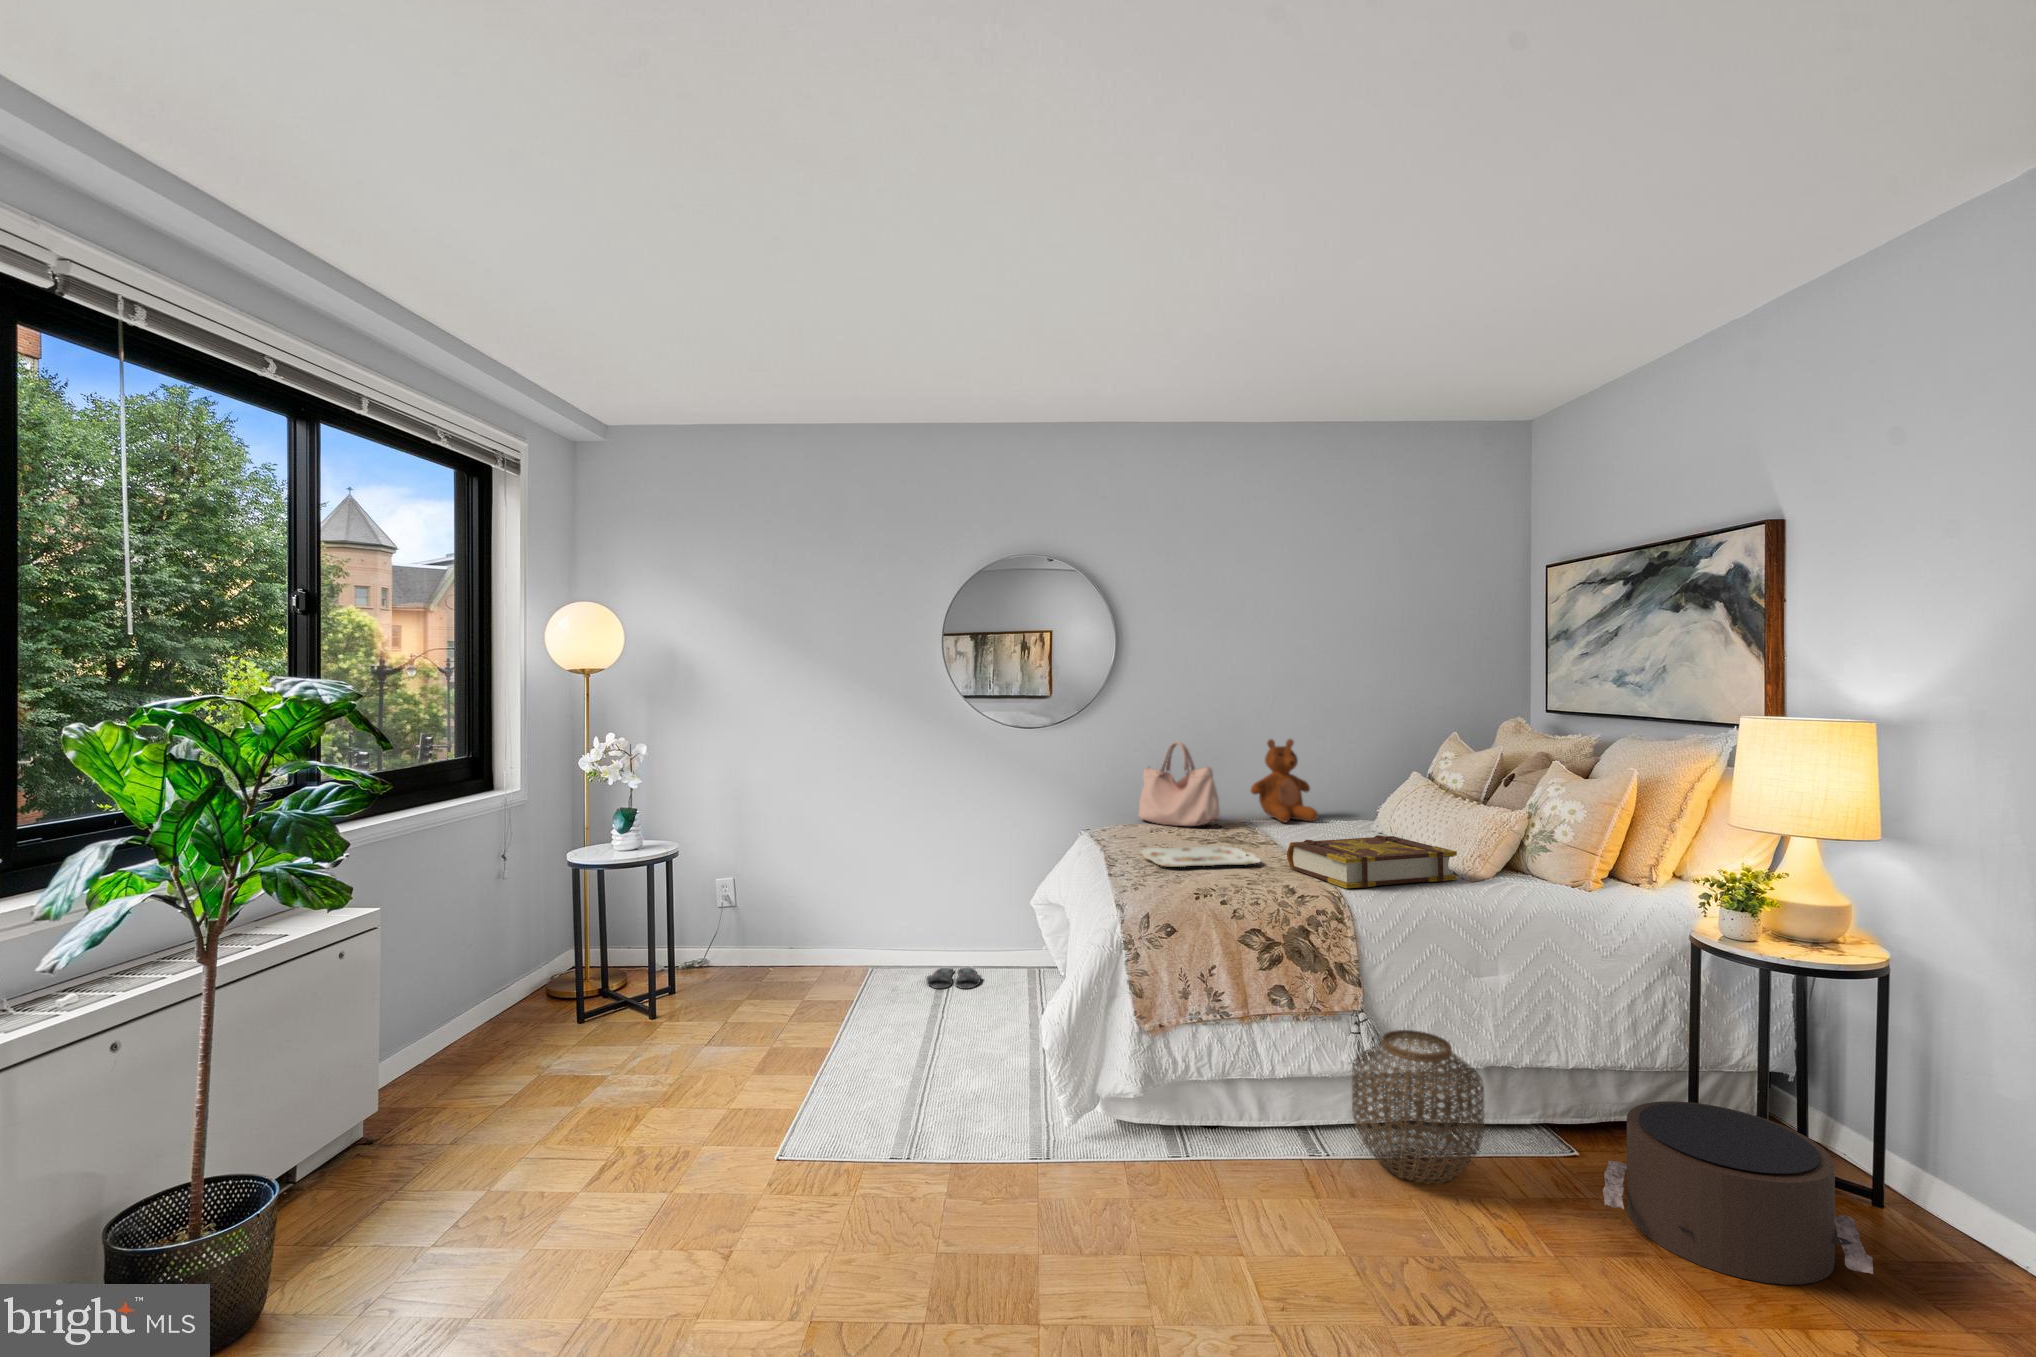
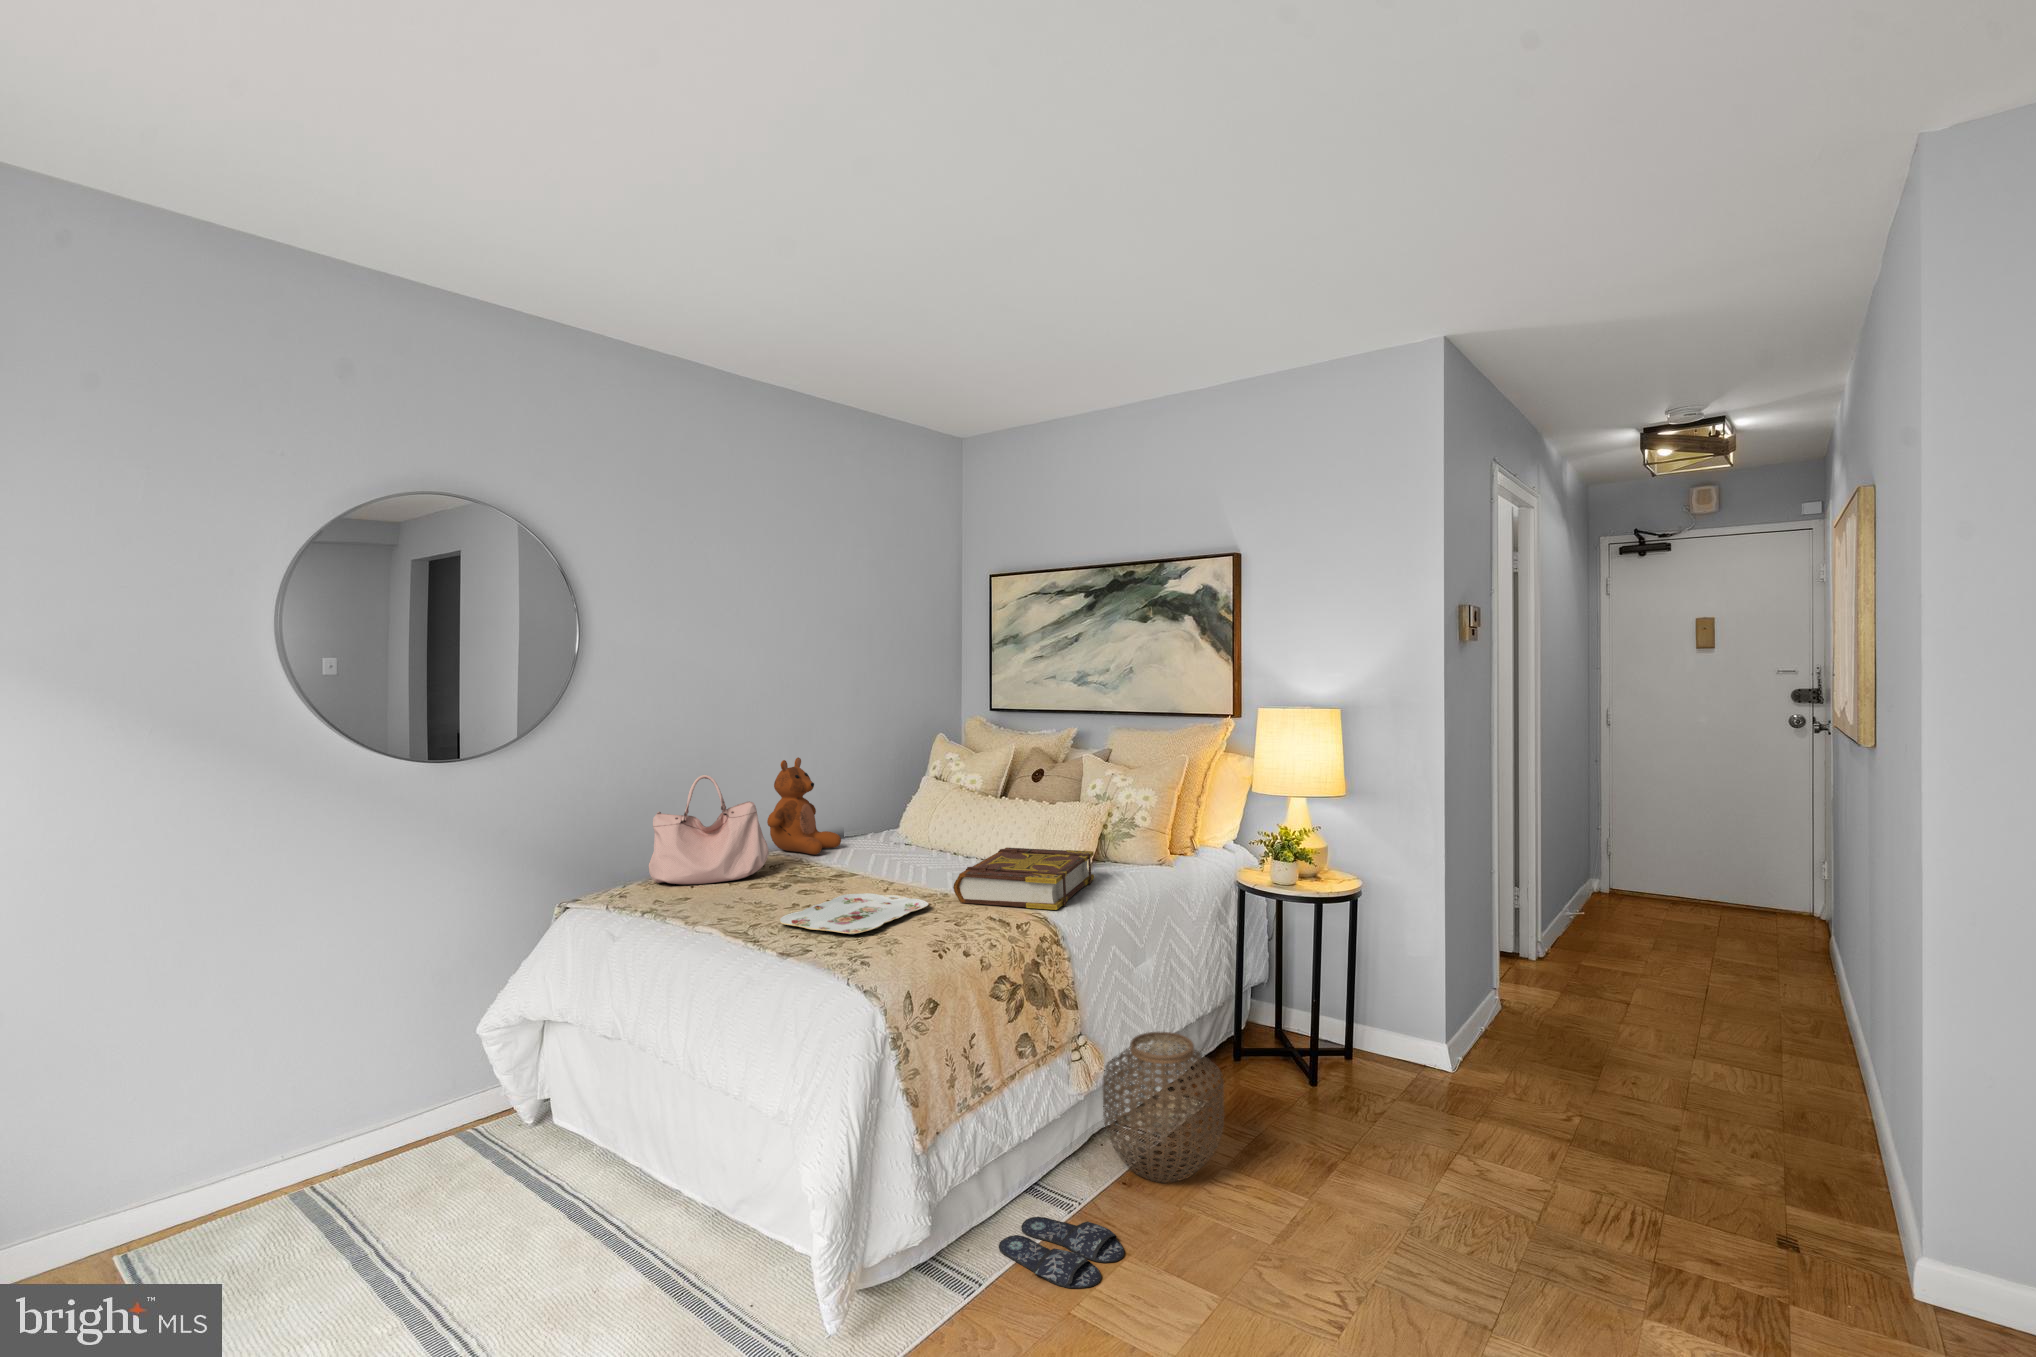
slippers: present [926,968,981,989] -> present [999,1217,1124,1288]
pouf: present [1603,1101,1873,1285] -> none [1264,1013,1448,1141]

